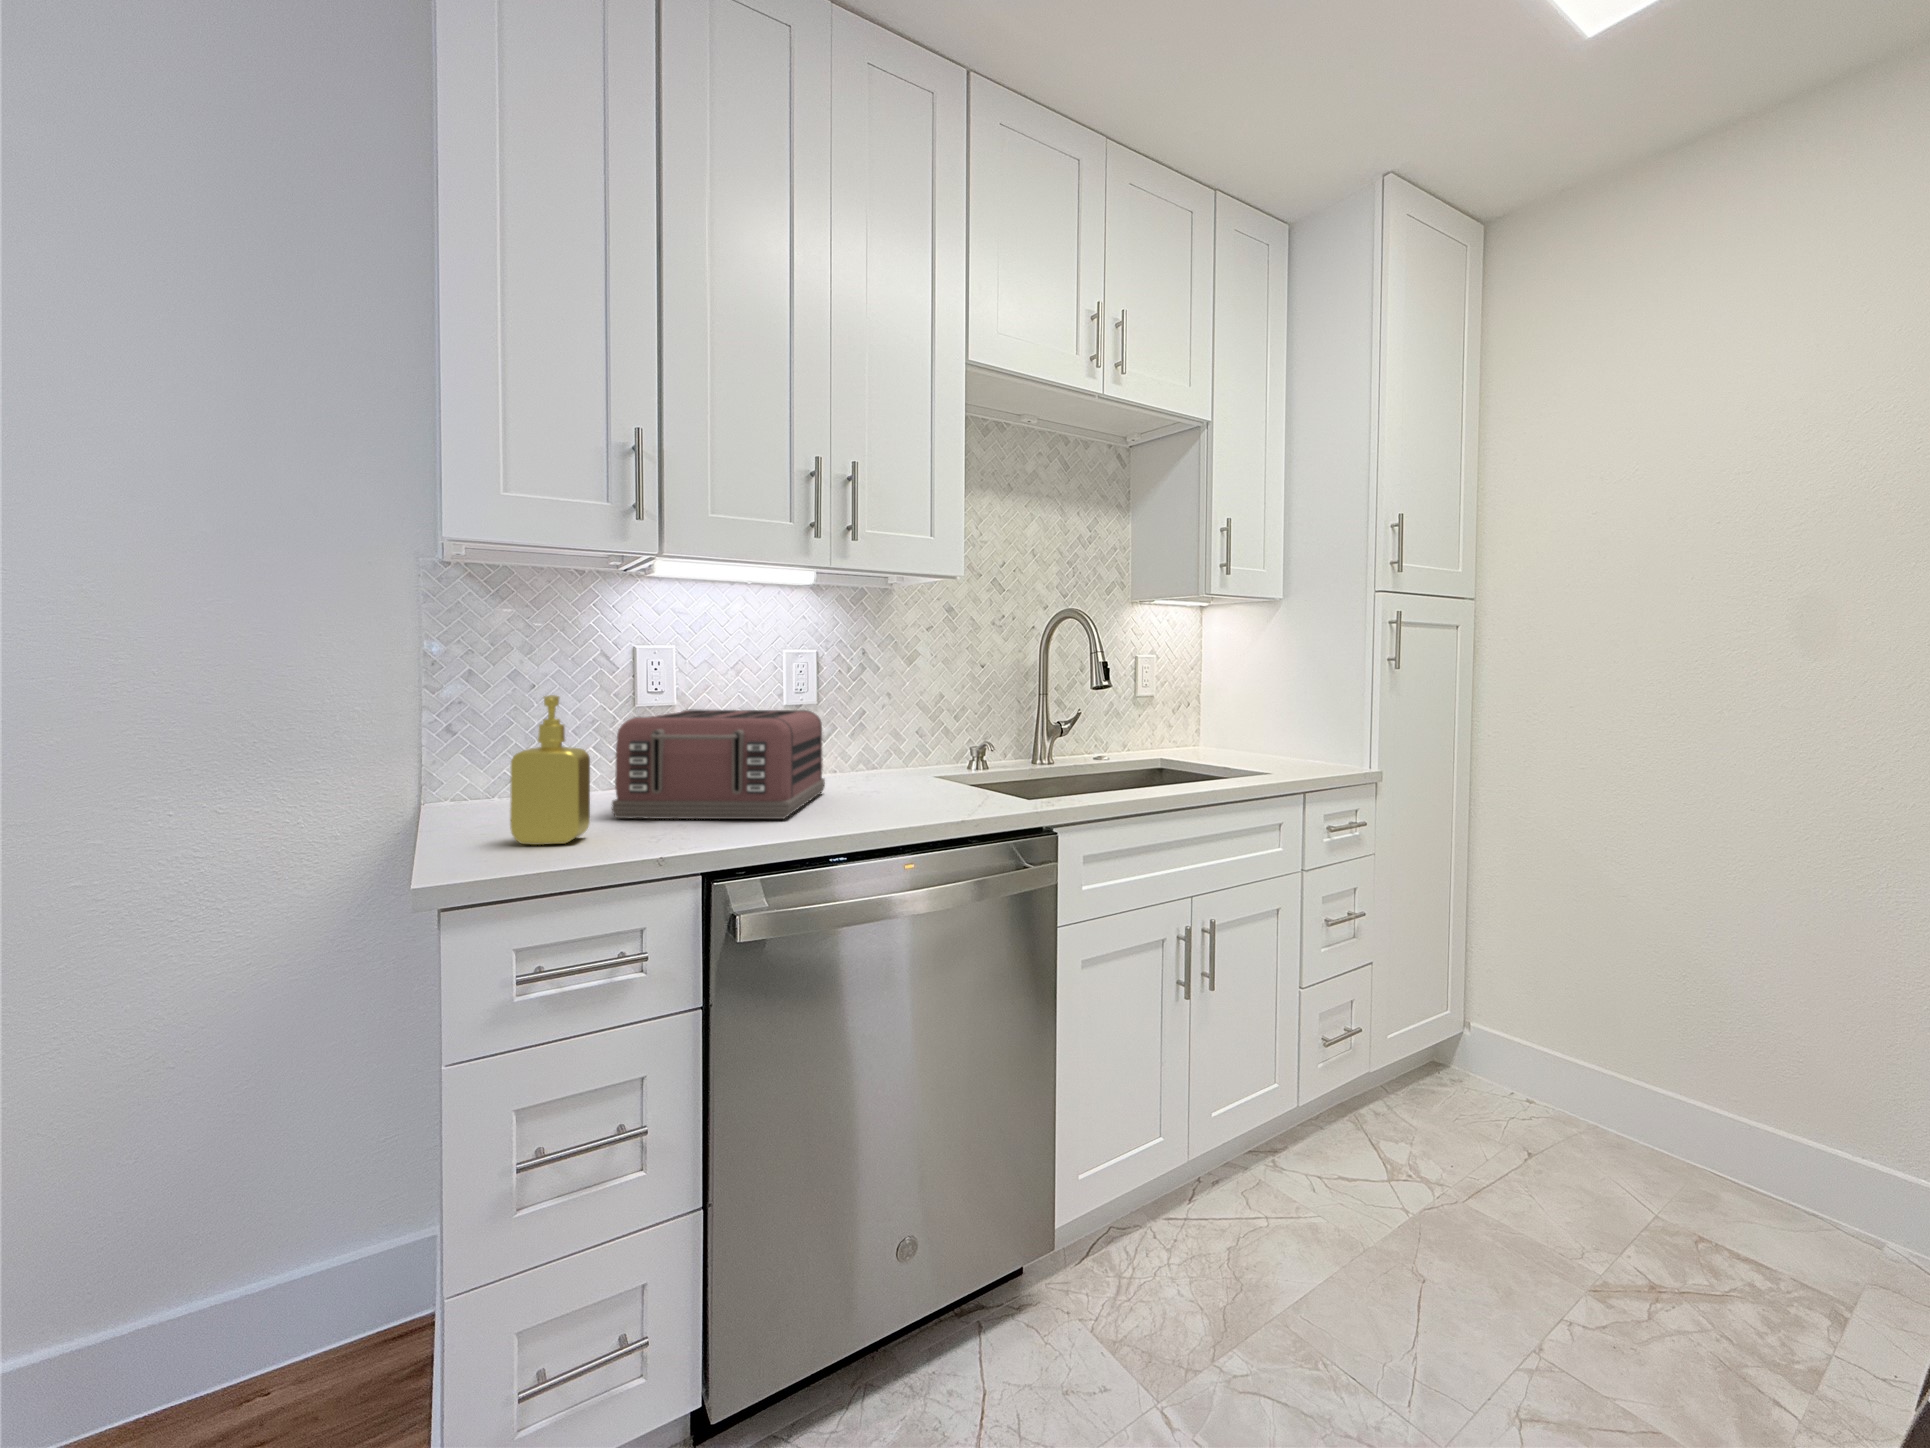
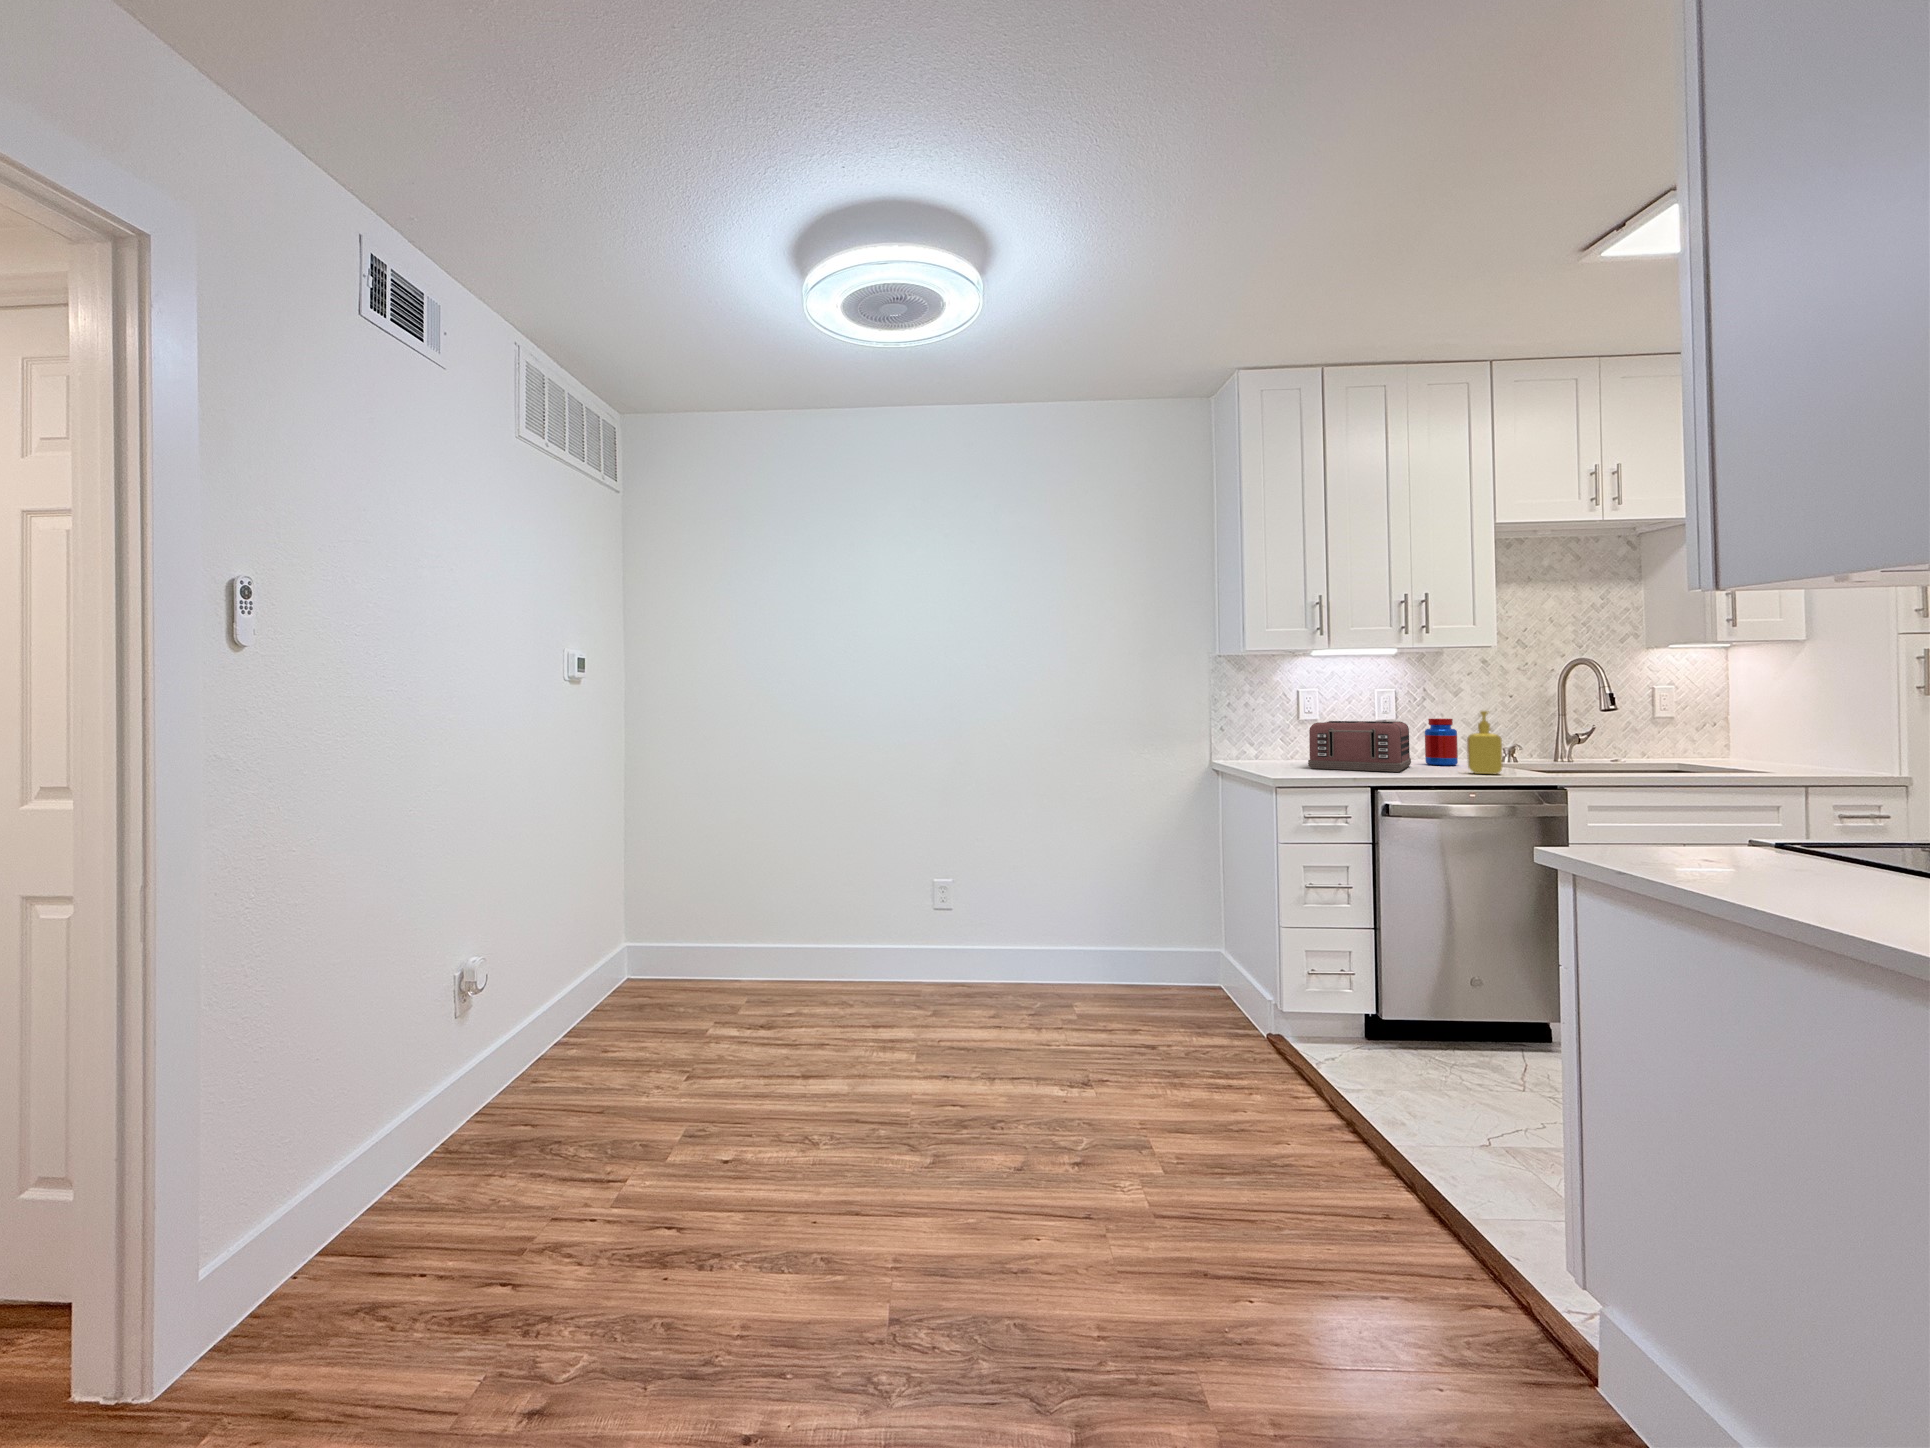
soap dispenser: present [510,695,590,845] -> present [1467,711,1503,774]
jar: none [853,702,901,787] -> present [1425,718,1458,766]

